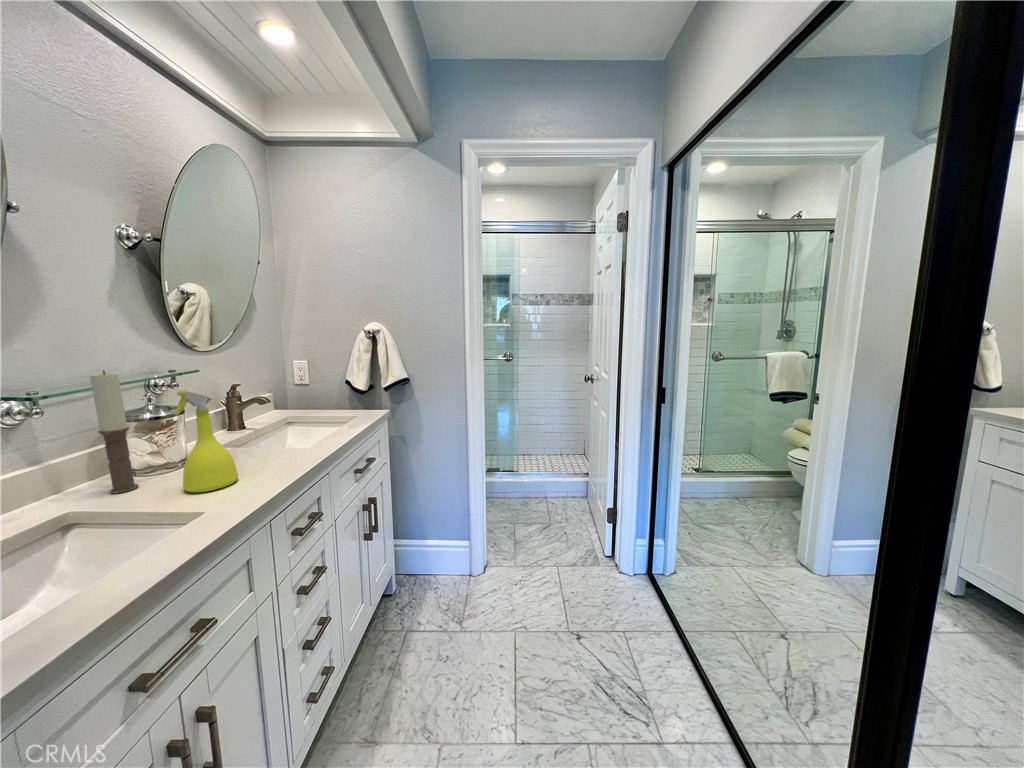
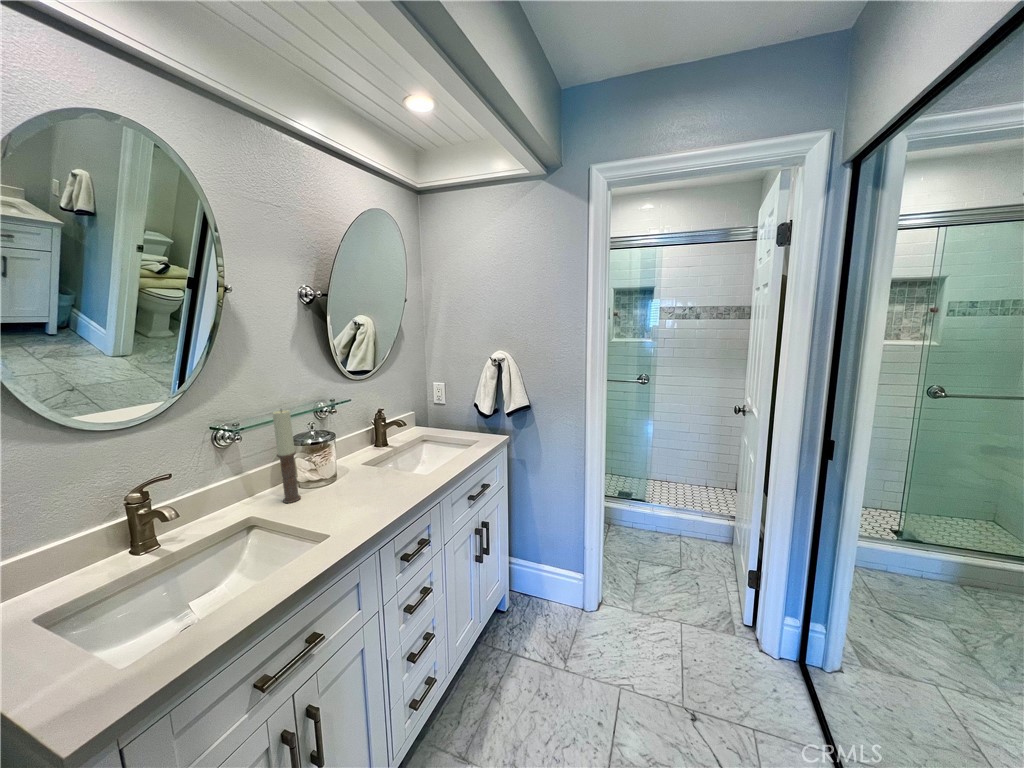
spray bottle: present [175,391,238,492] -> none [317,430,364,514]

